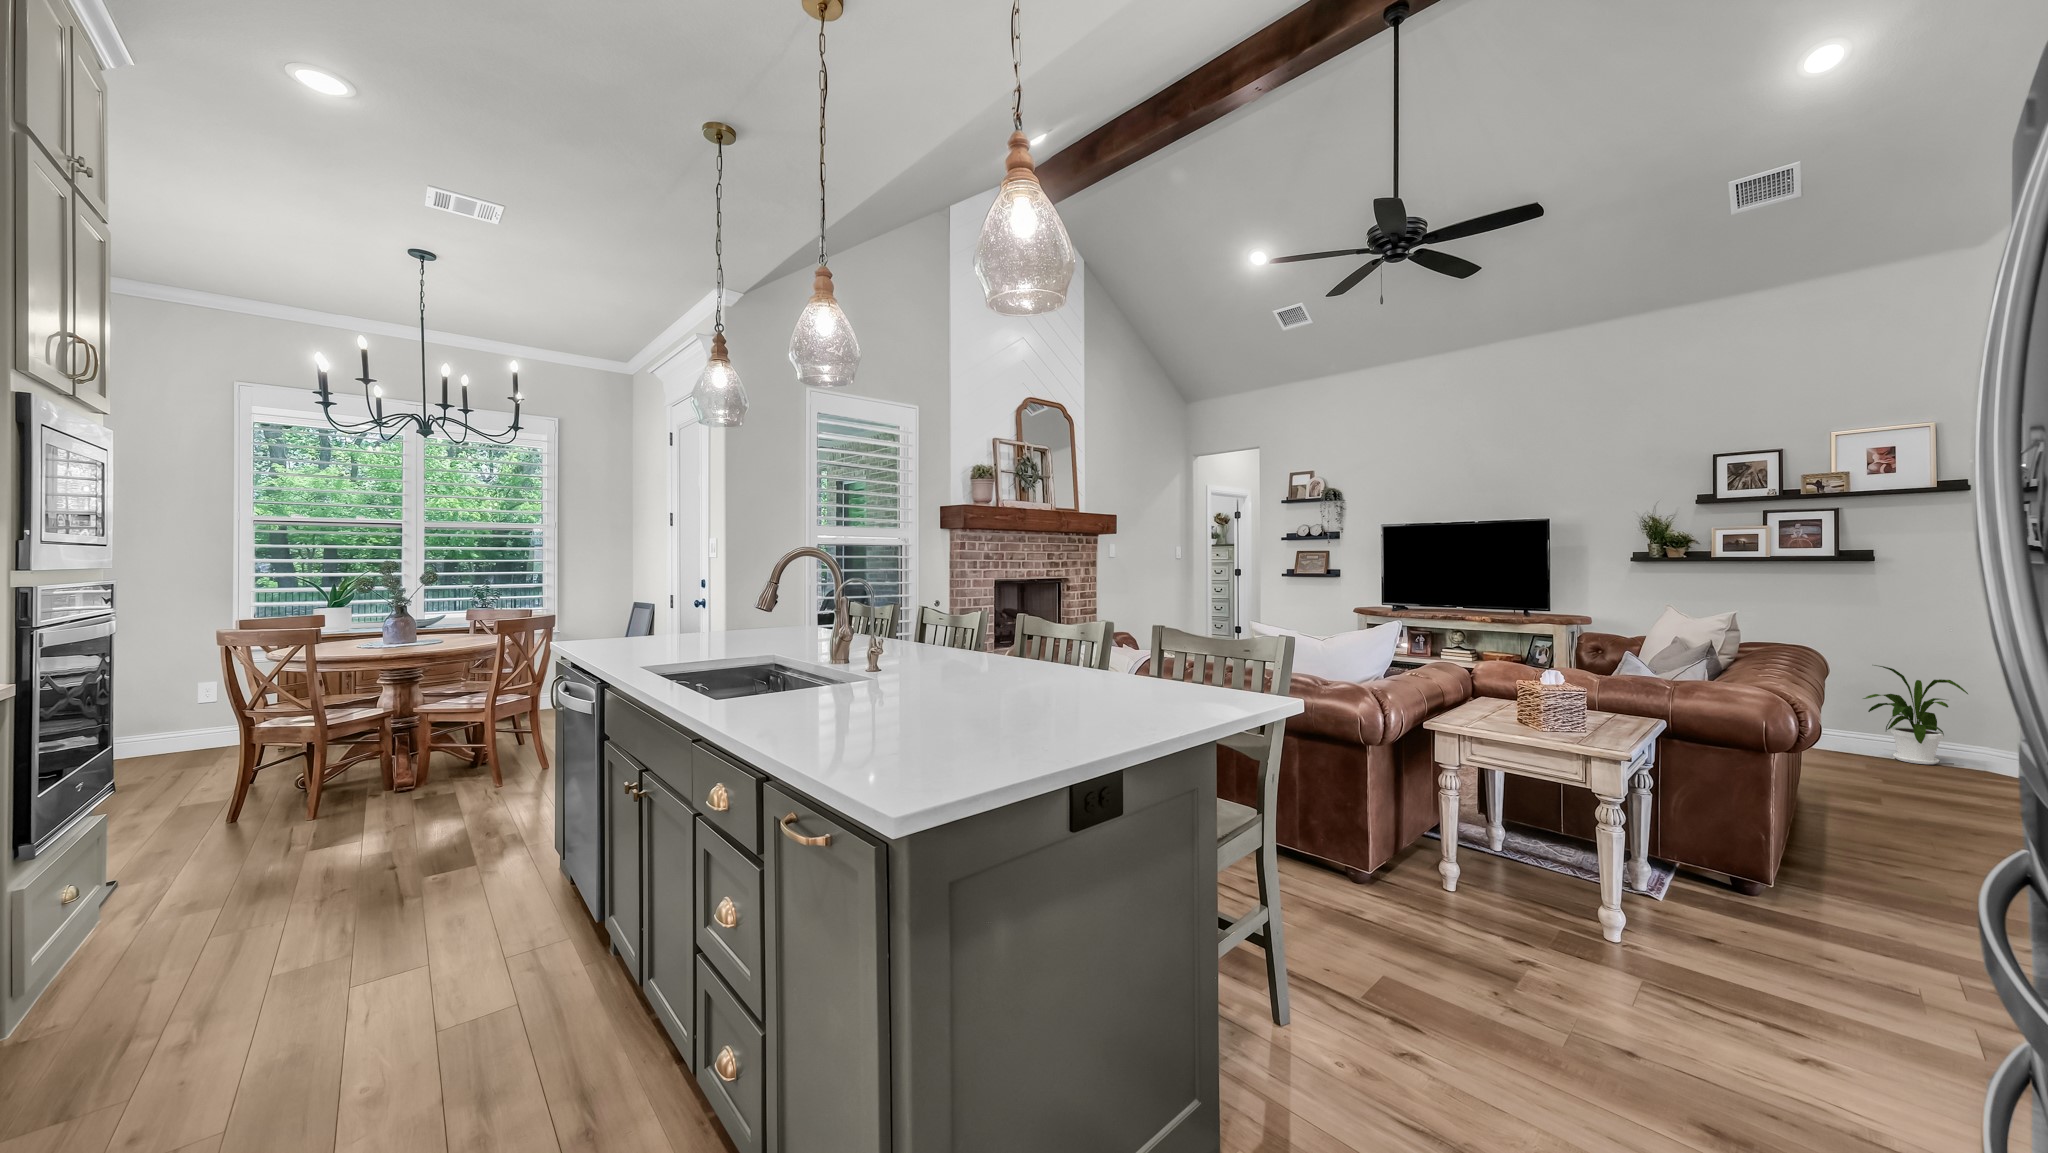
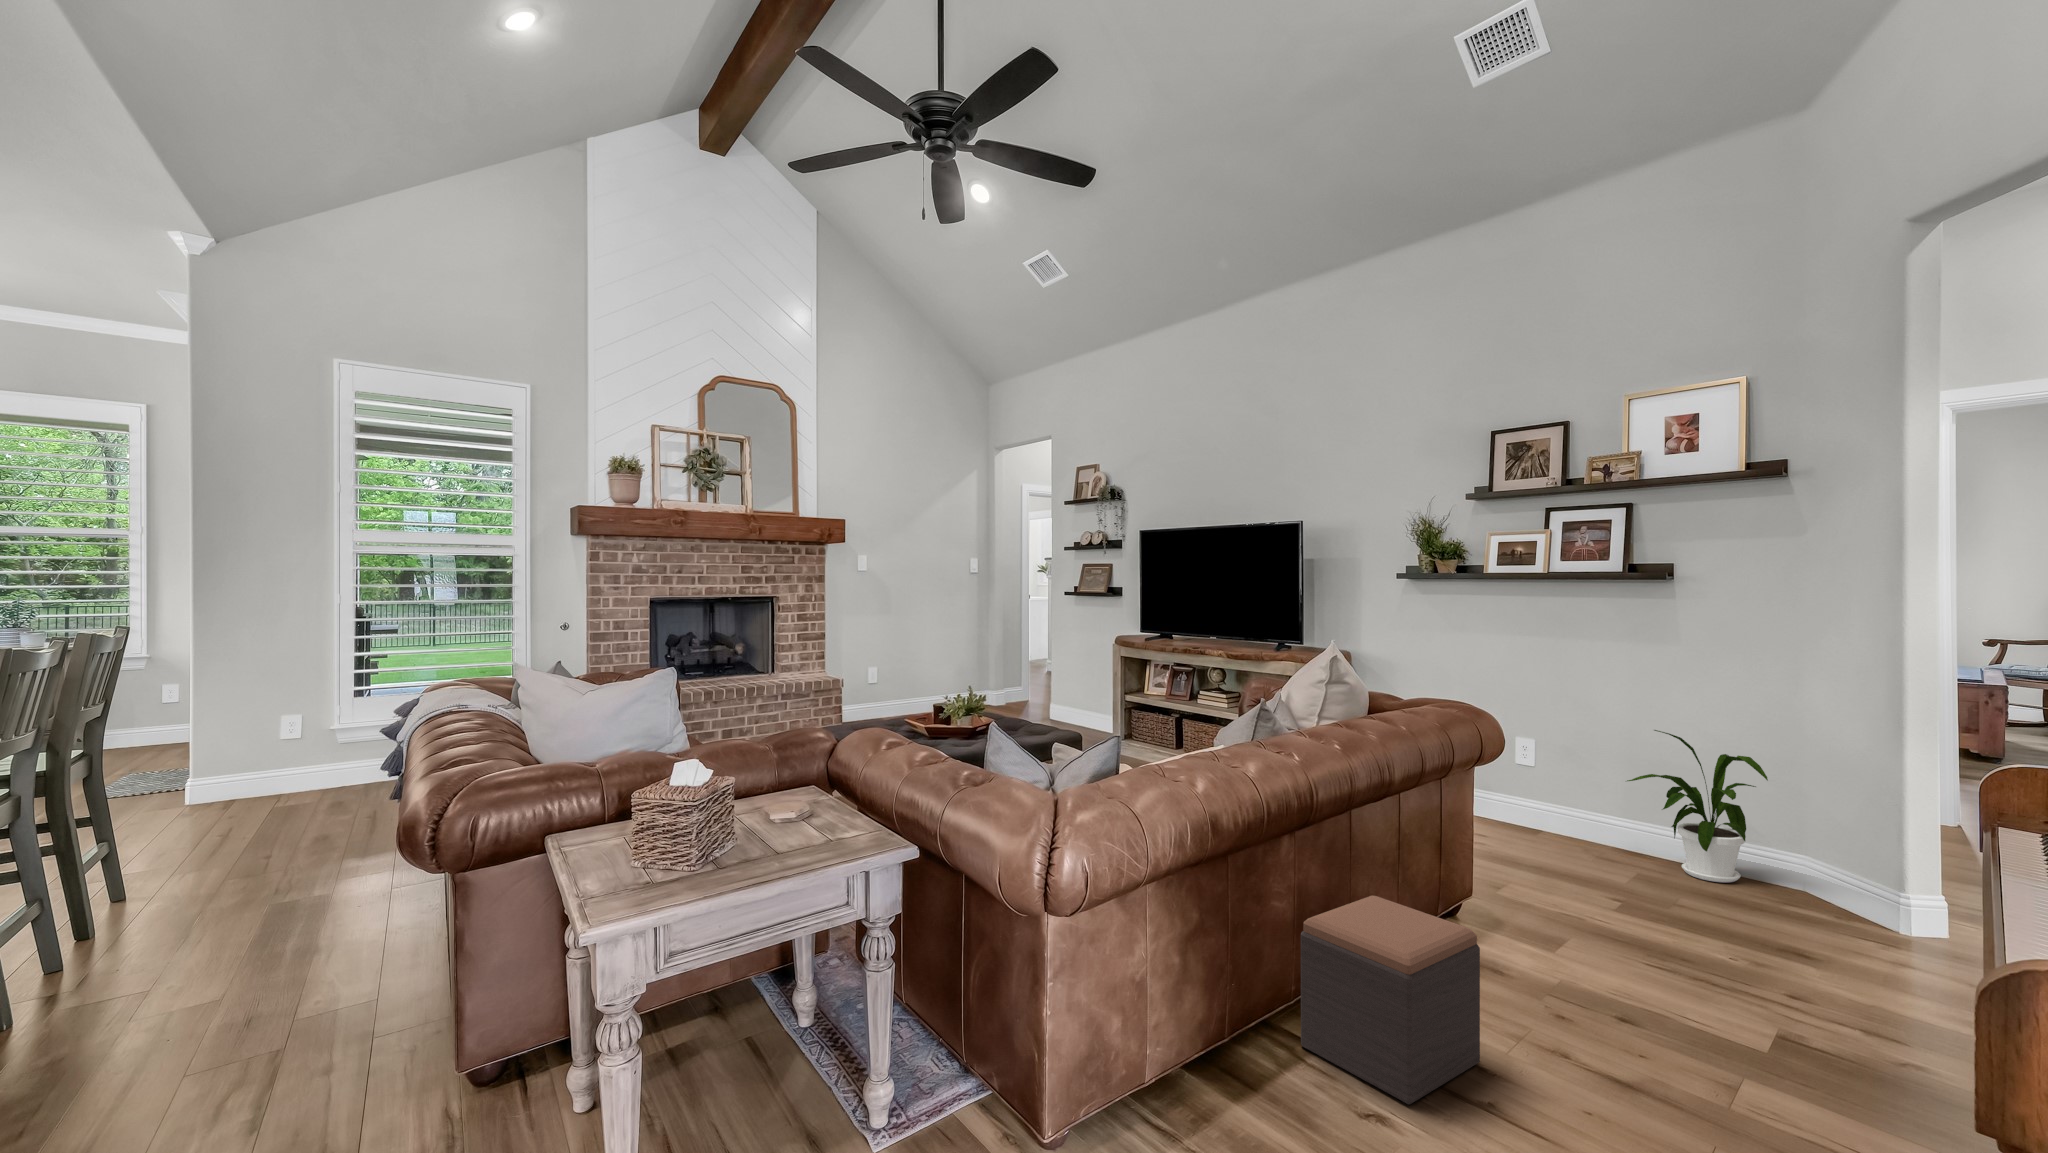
footstool: none [1820,761,1937,872] -> present [1301,896,1480,1105]

